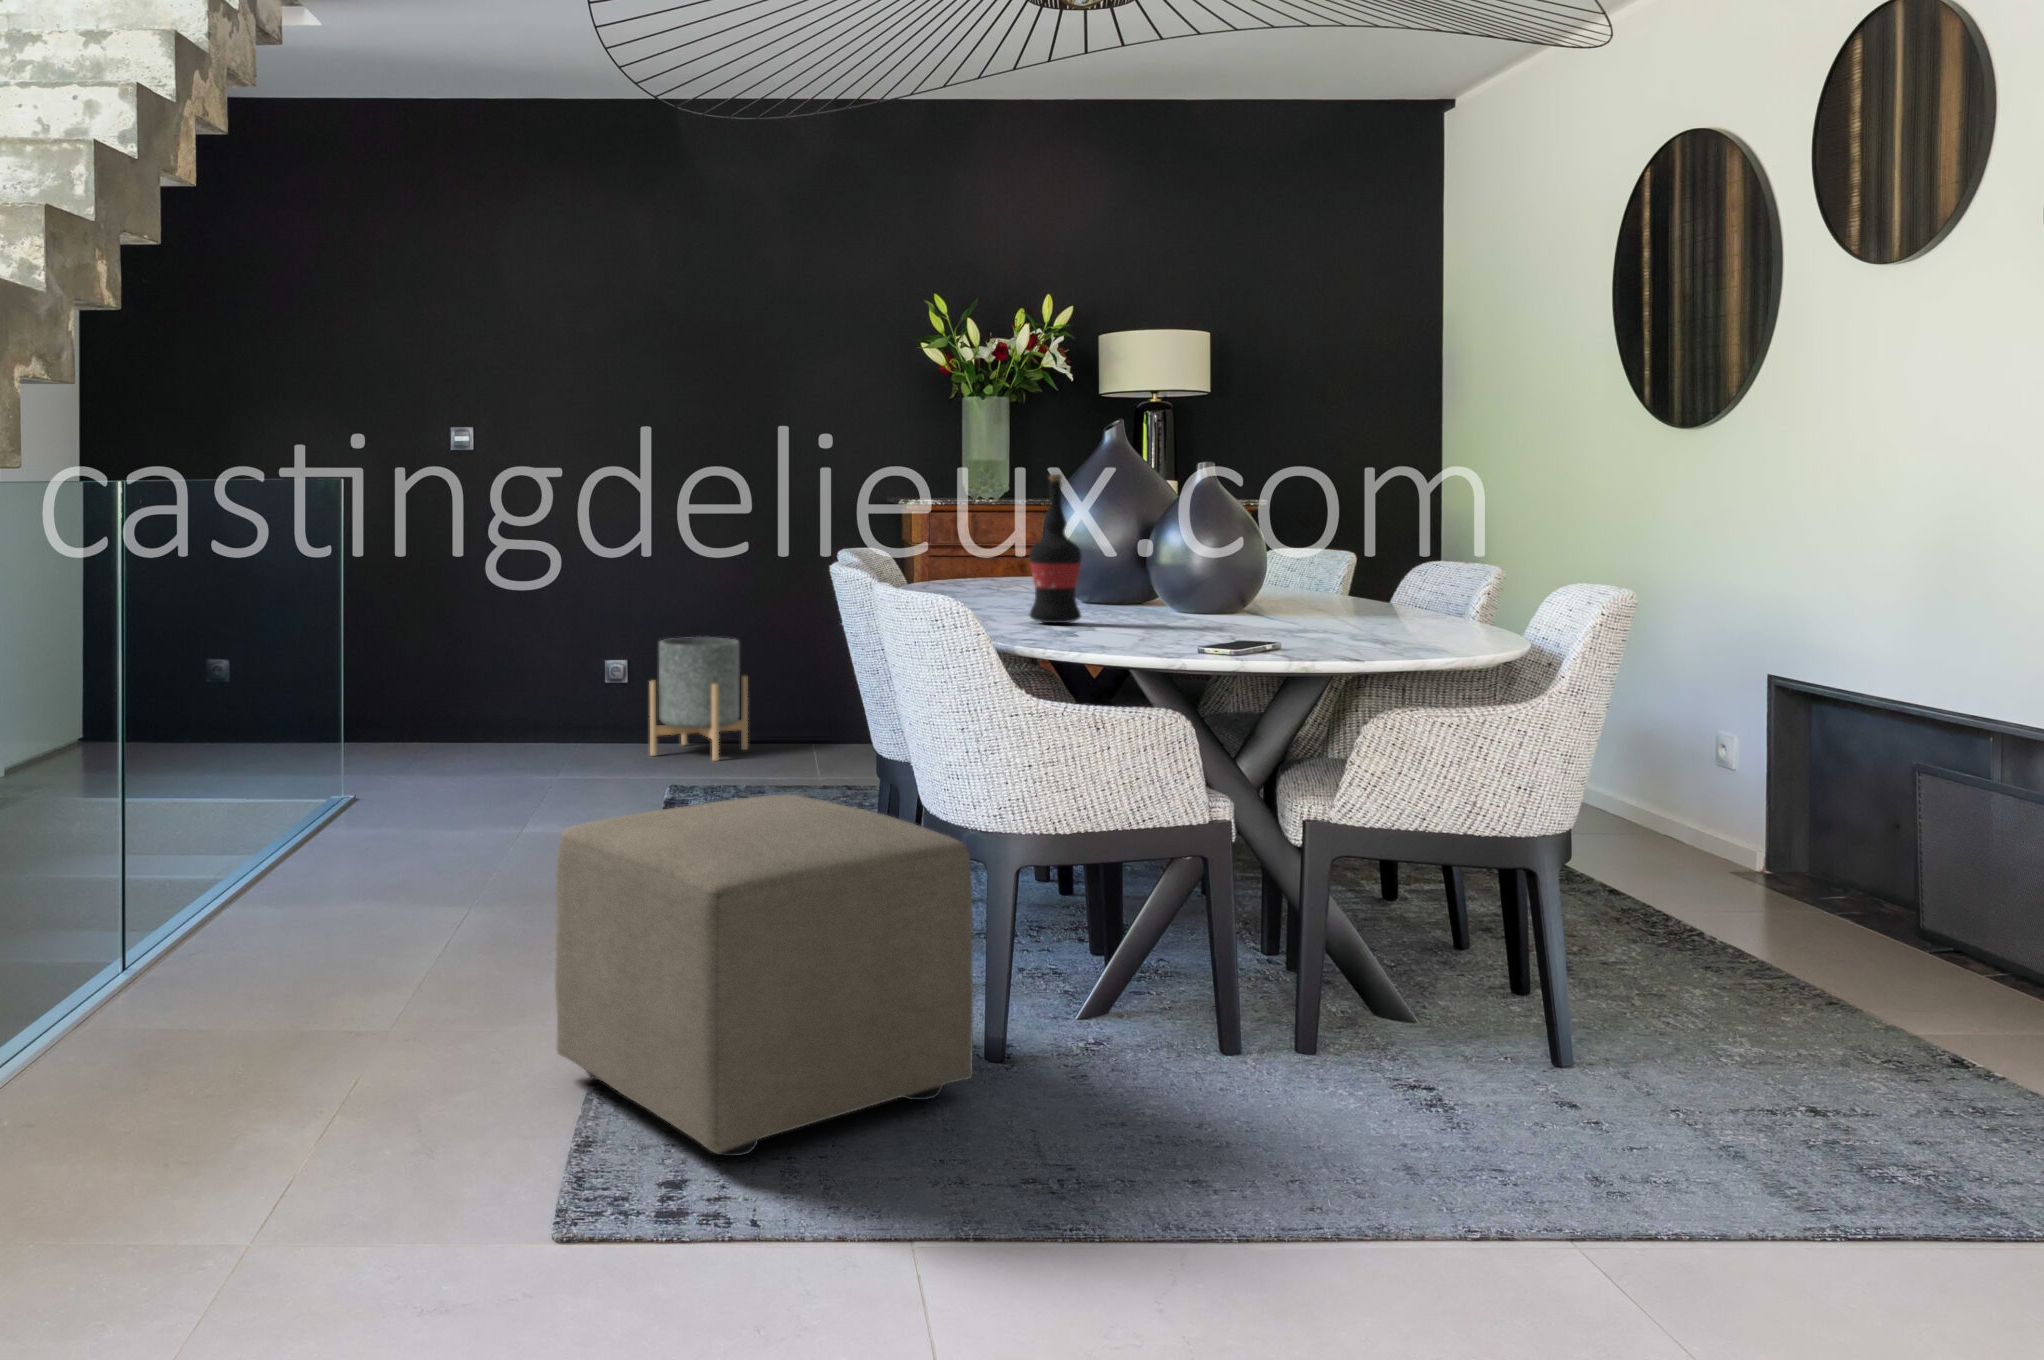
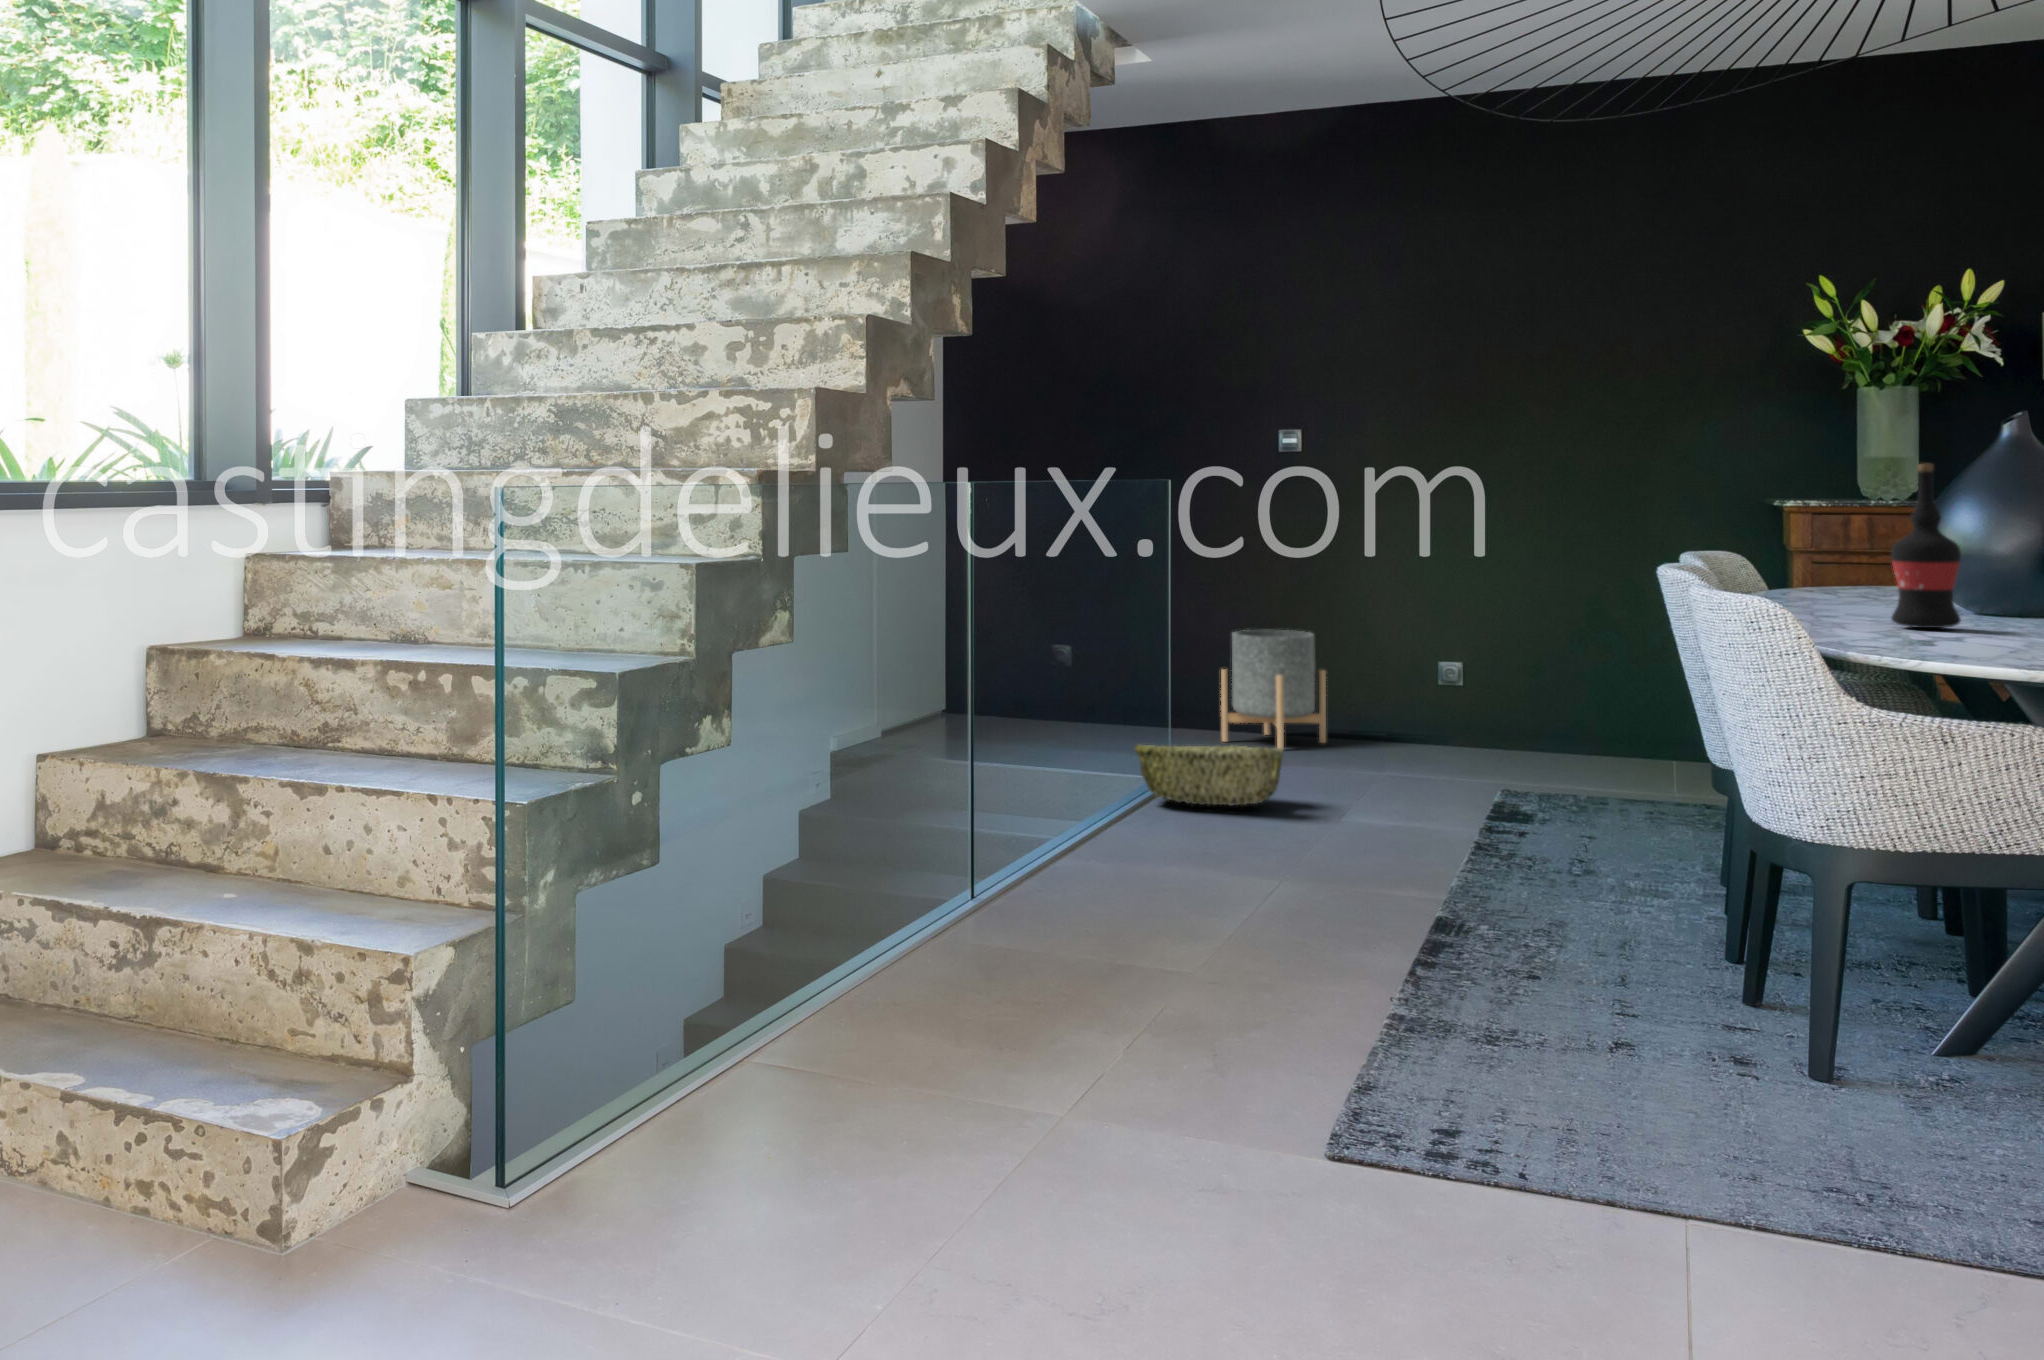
planter: present [650,637,748,761] -> present [1221,630,1326,749]
woven basket: none [315,764,471,831] -> present [1135,745,1283,806]
ottoman: present [555,795,973,1156] -> none [1338,789,1785,1118]

